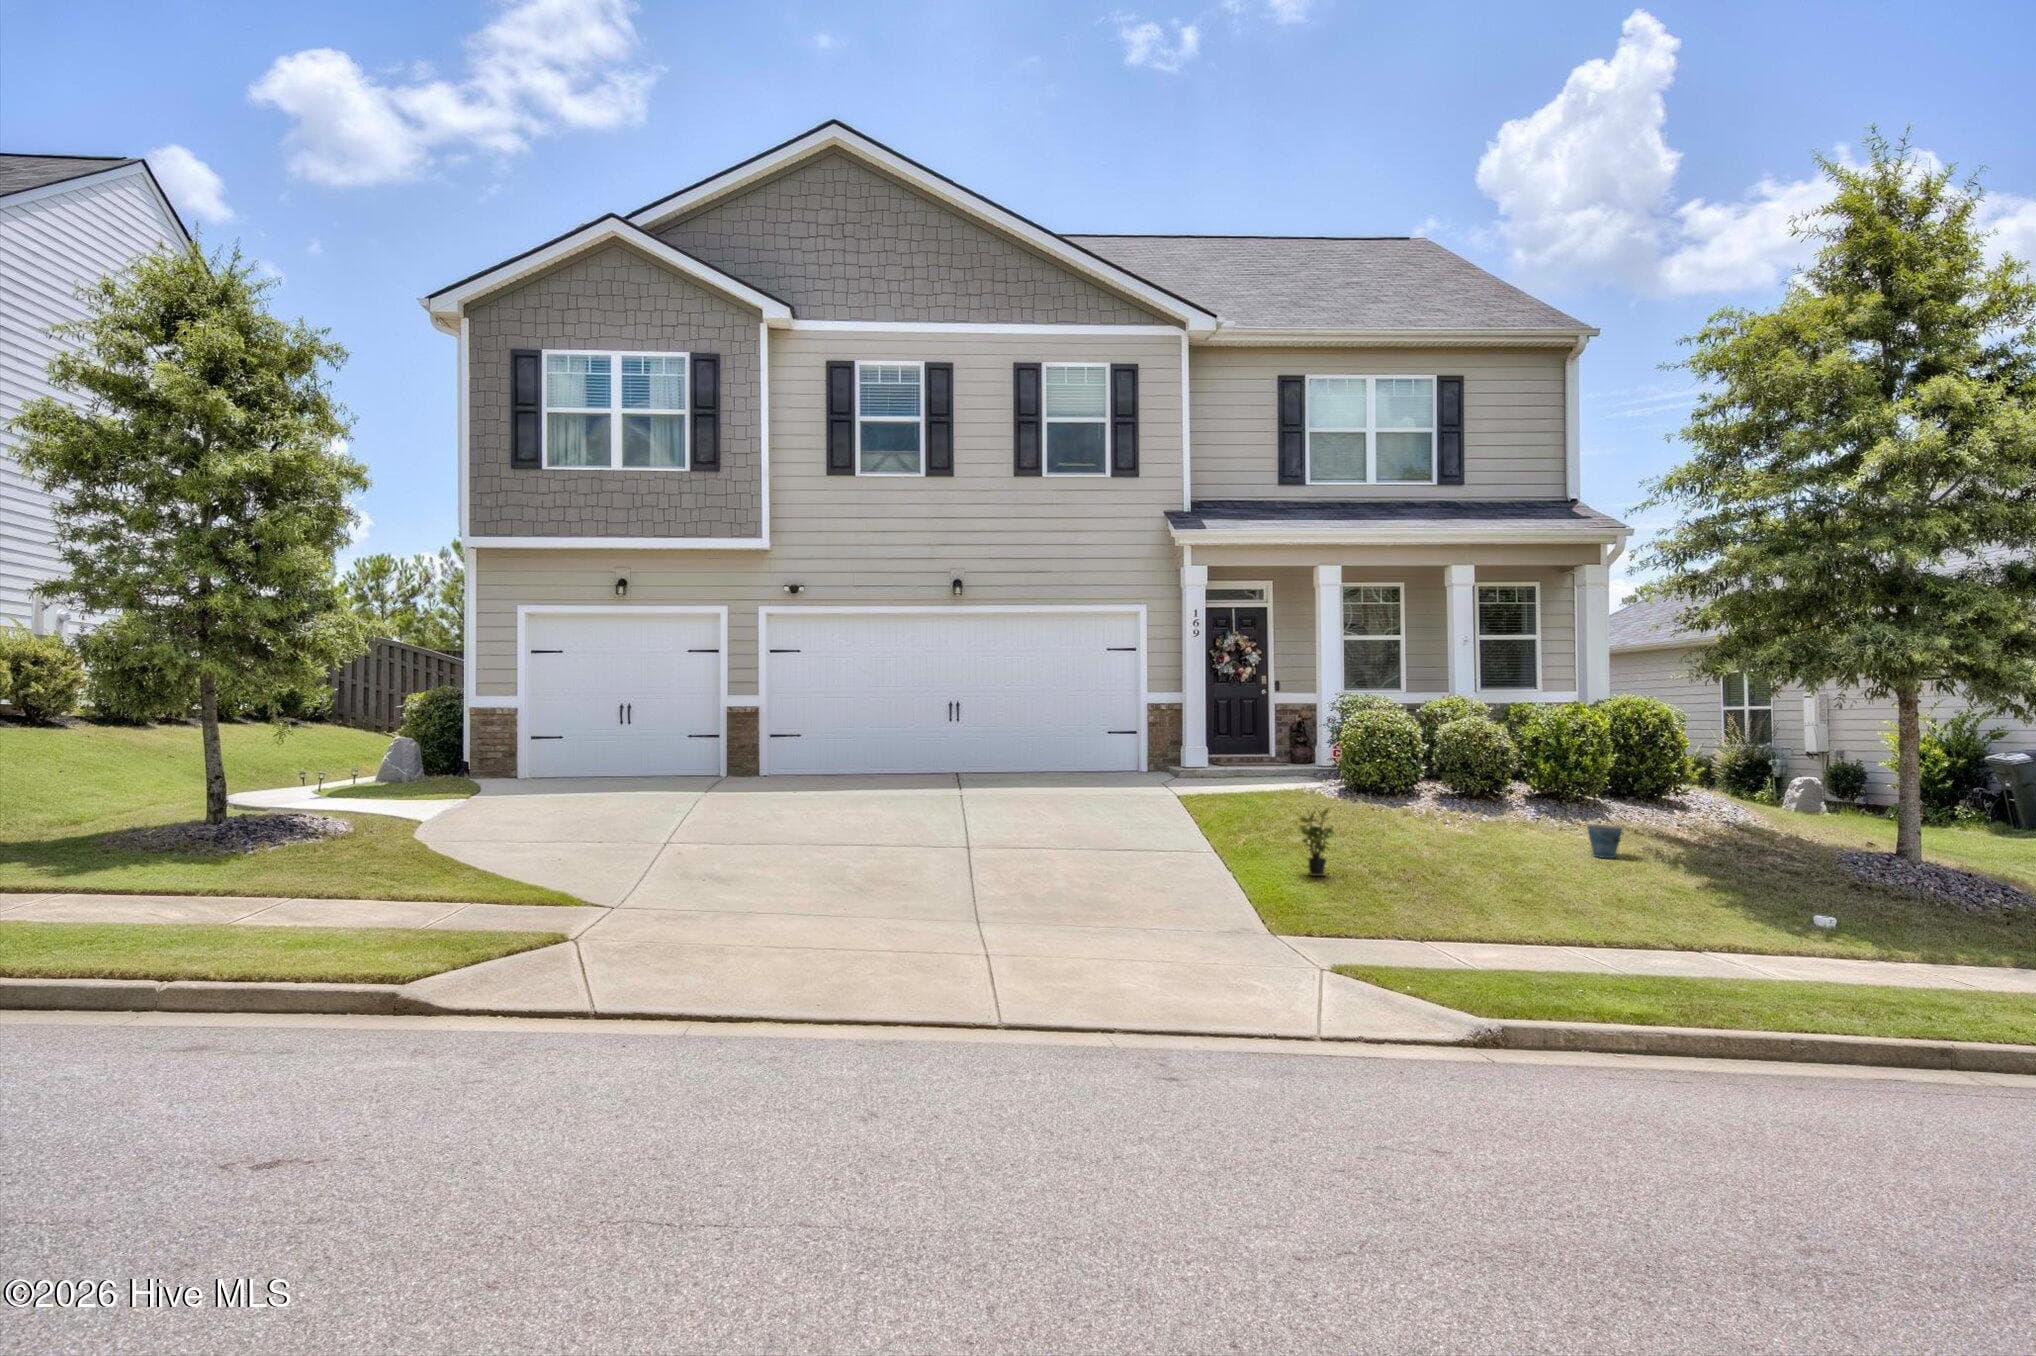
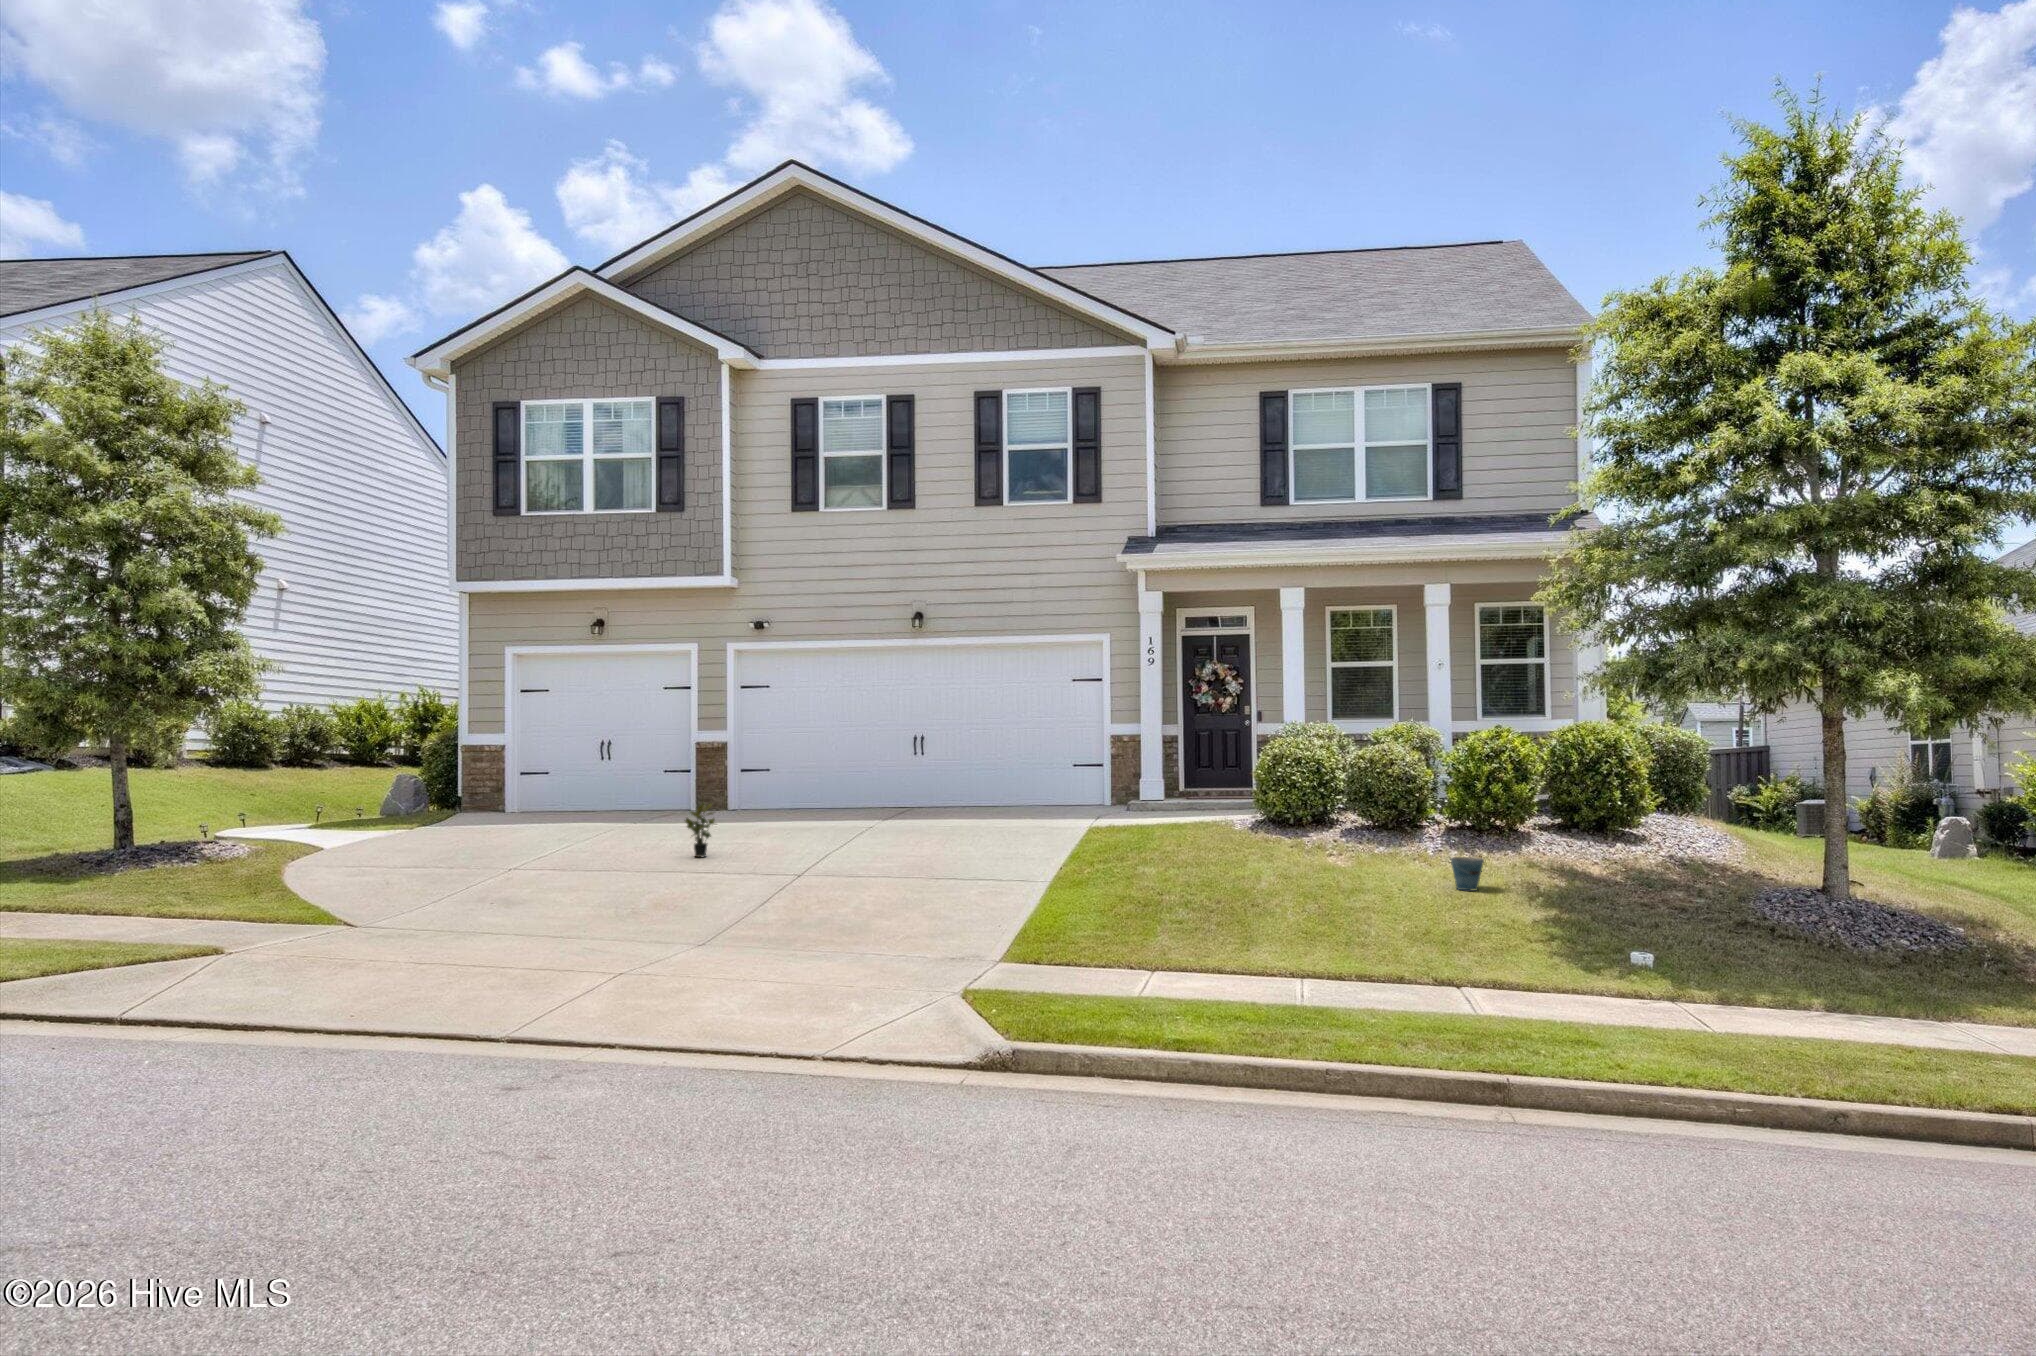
potted plant: present [1299,807,1334,876] -> present [685,803,715,857]

